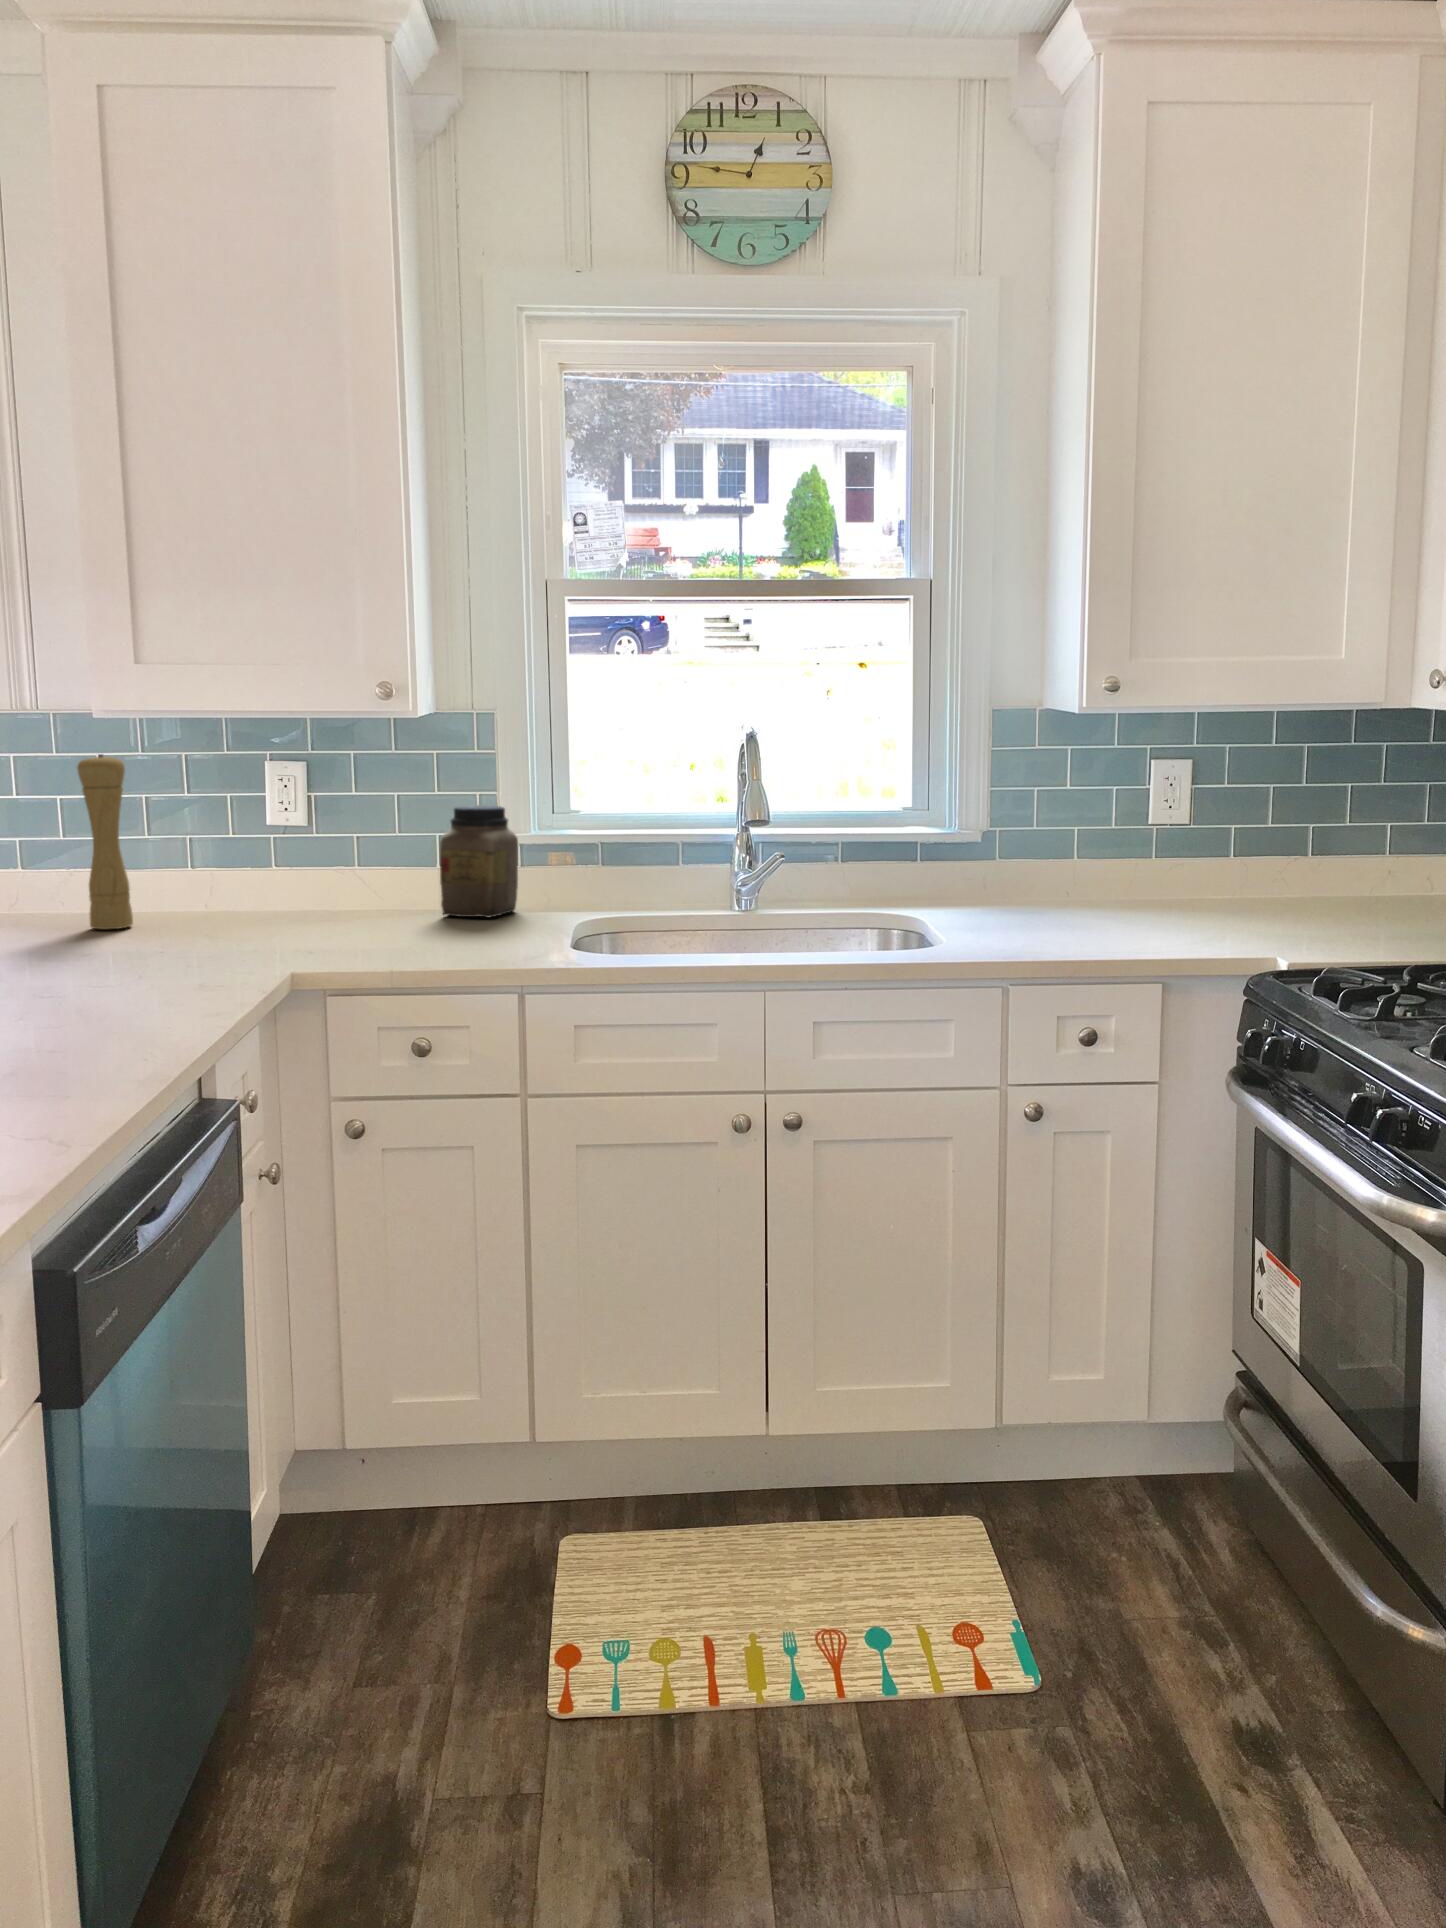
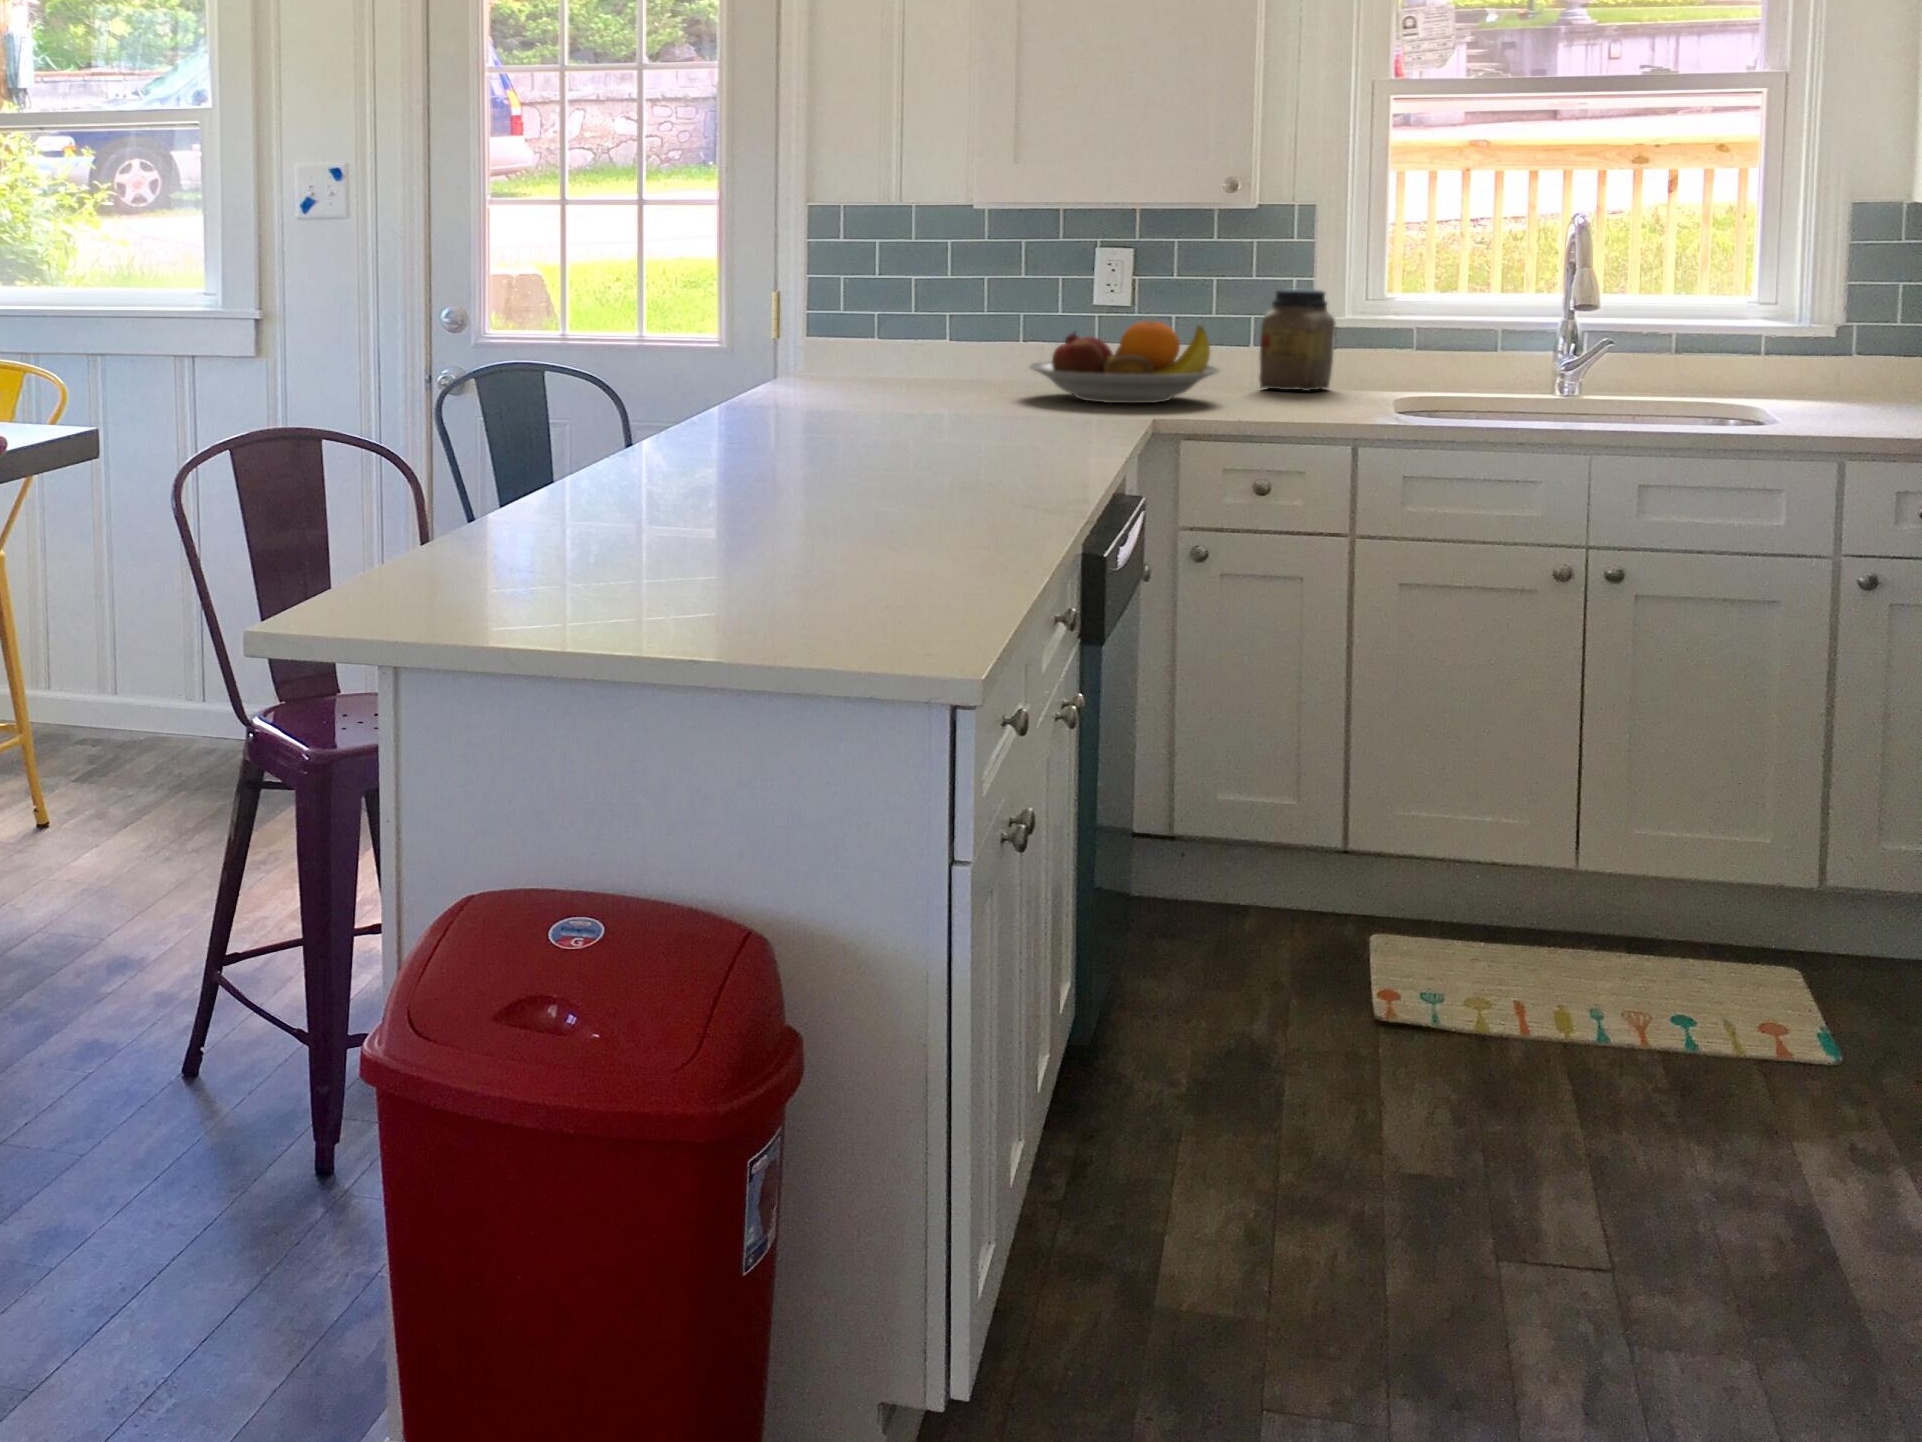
pepper mill: present [77,754,133,929] -> none [948,235,987,385]
fruit bowl: none [161,855,384,954] -> present [1030,321,1220,403]

